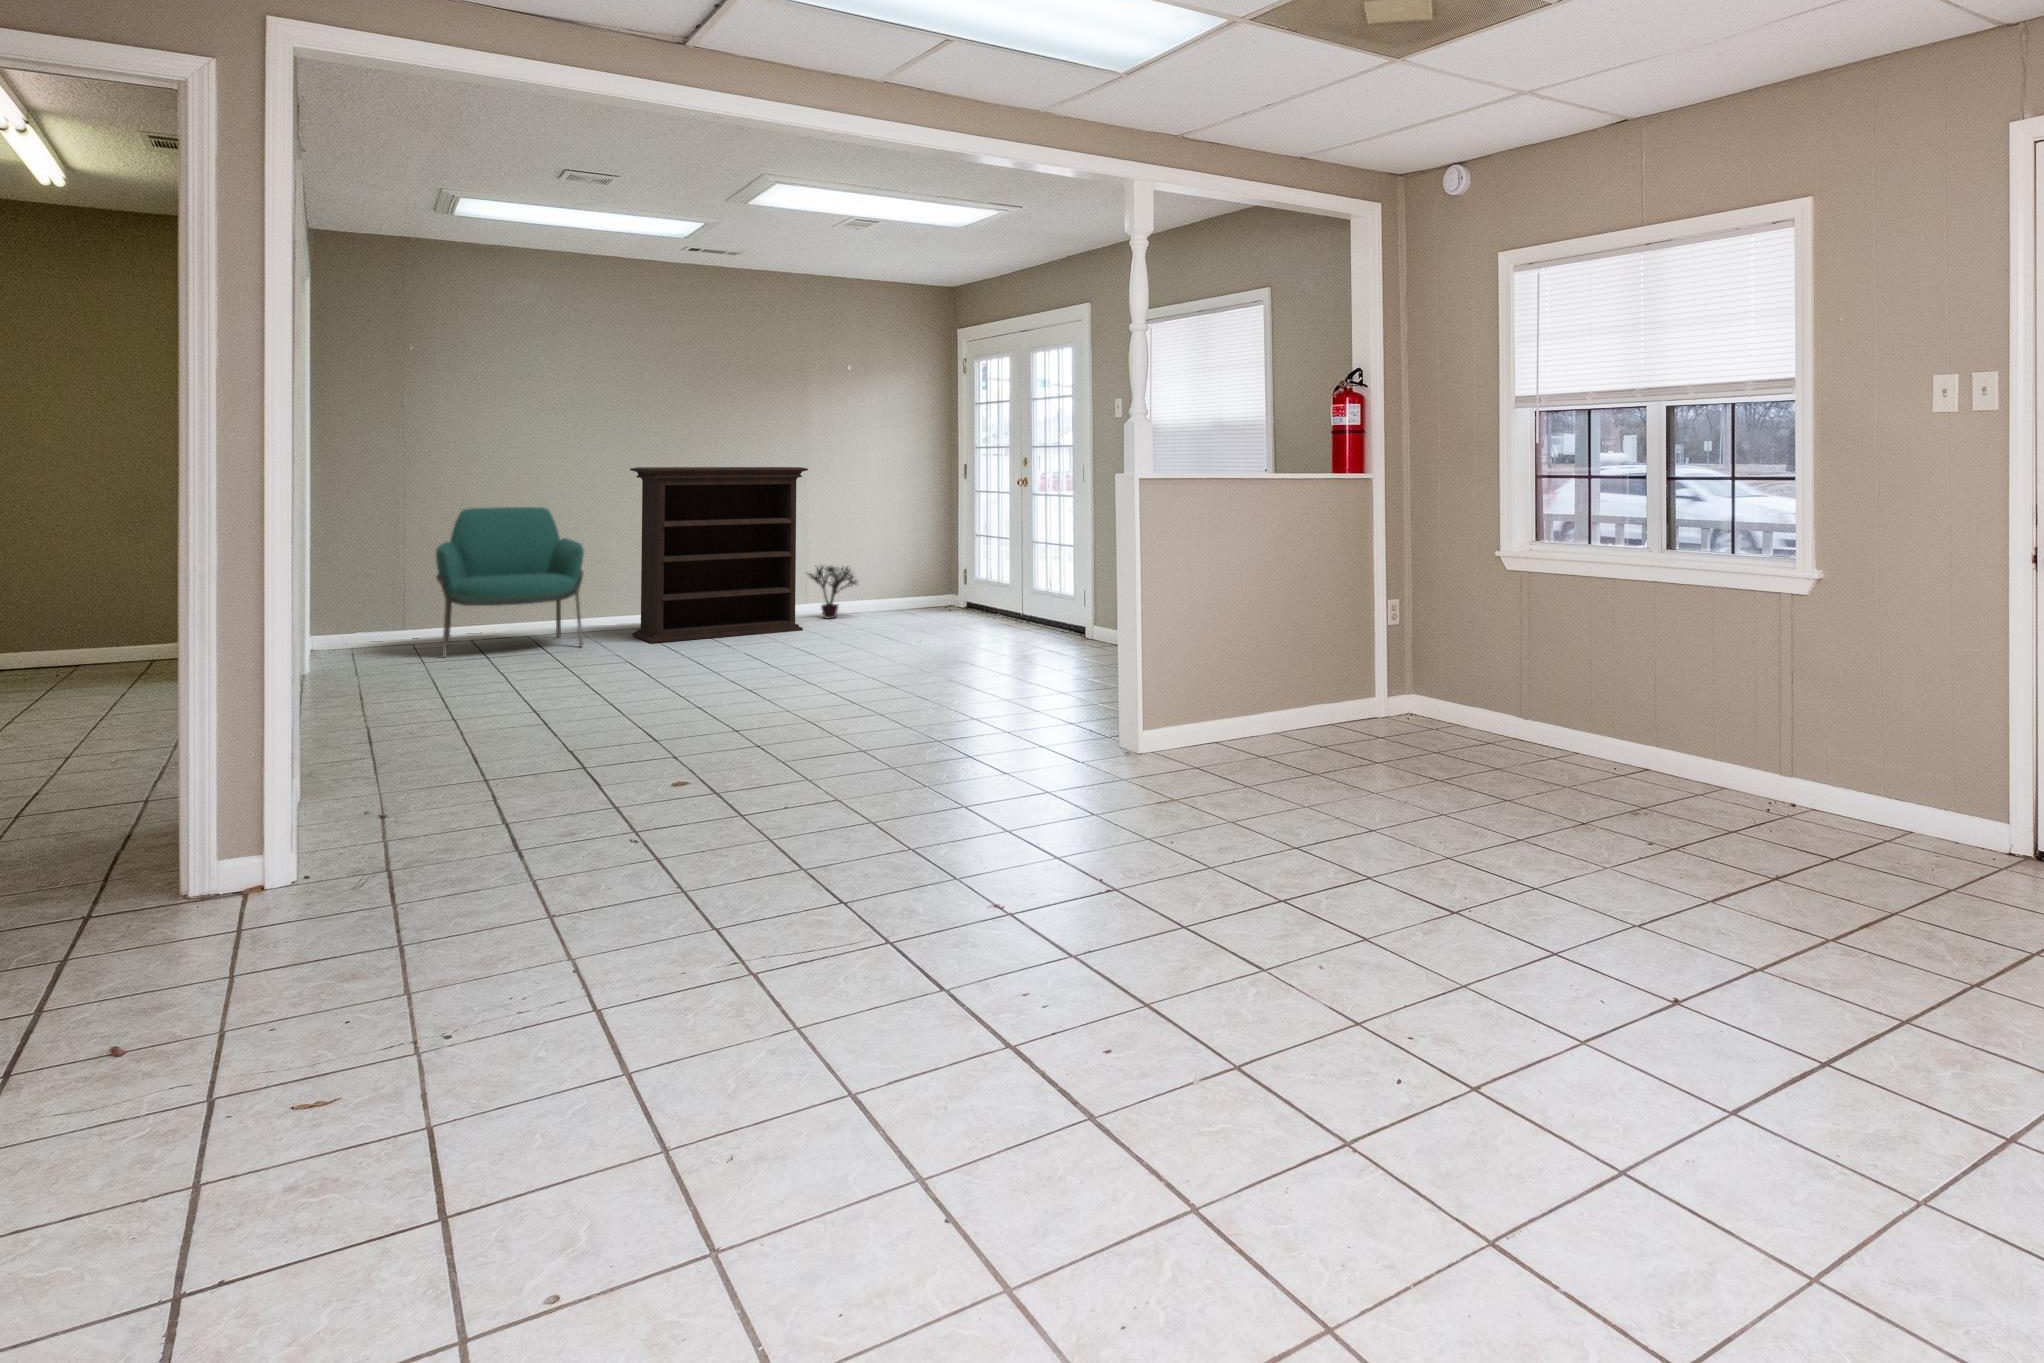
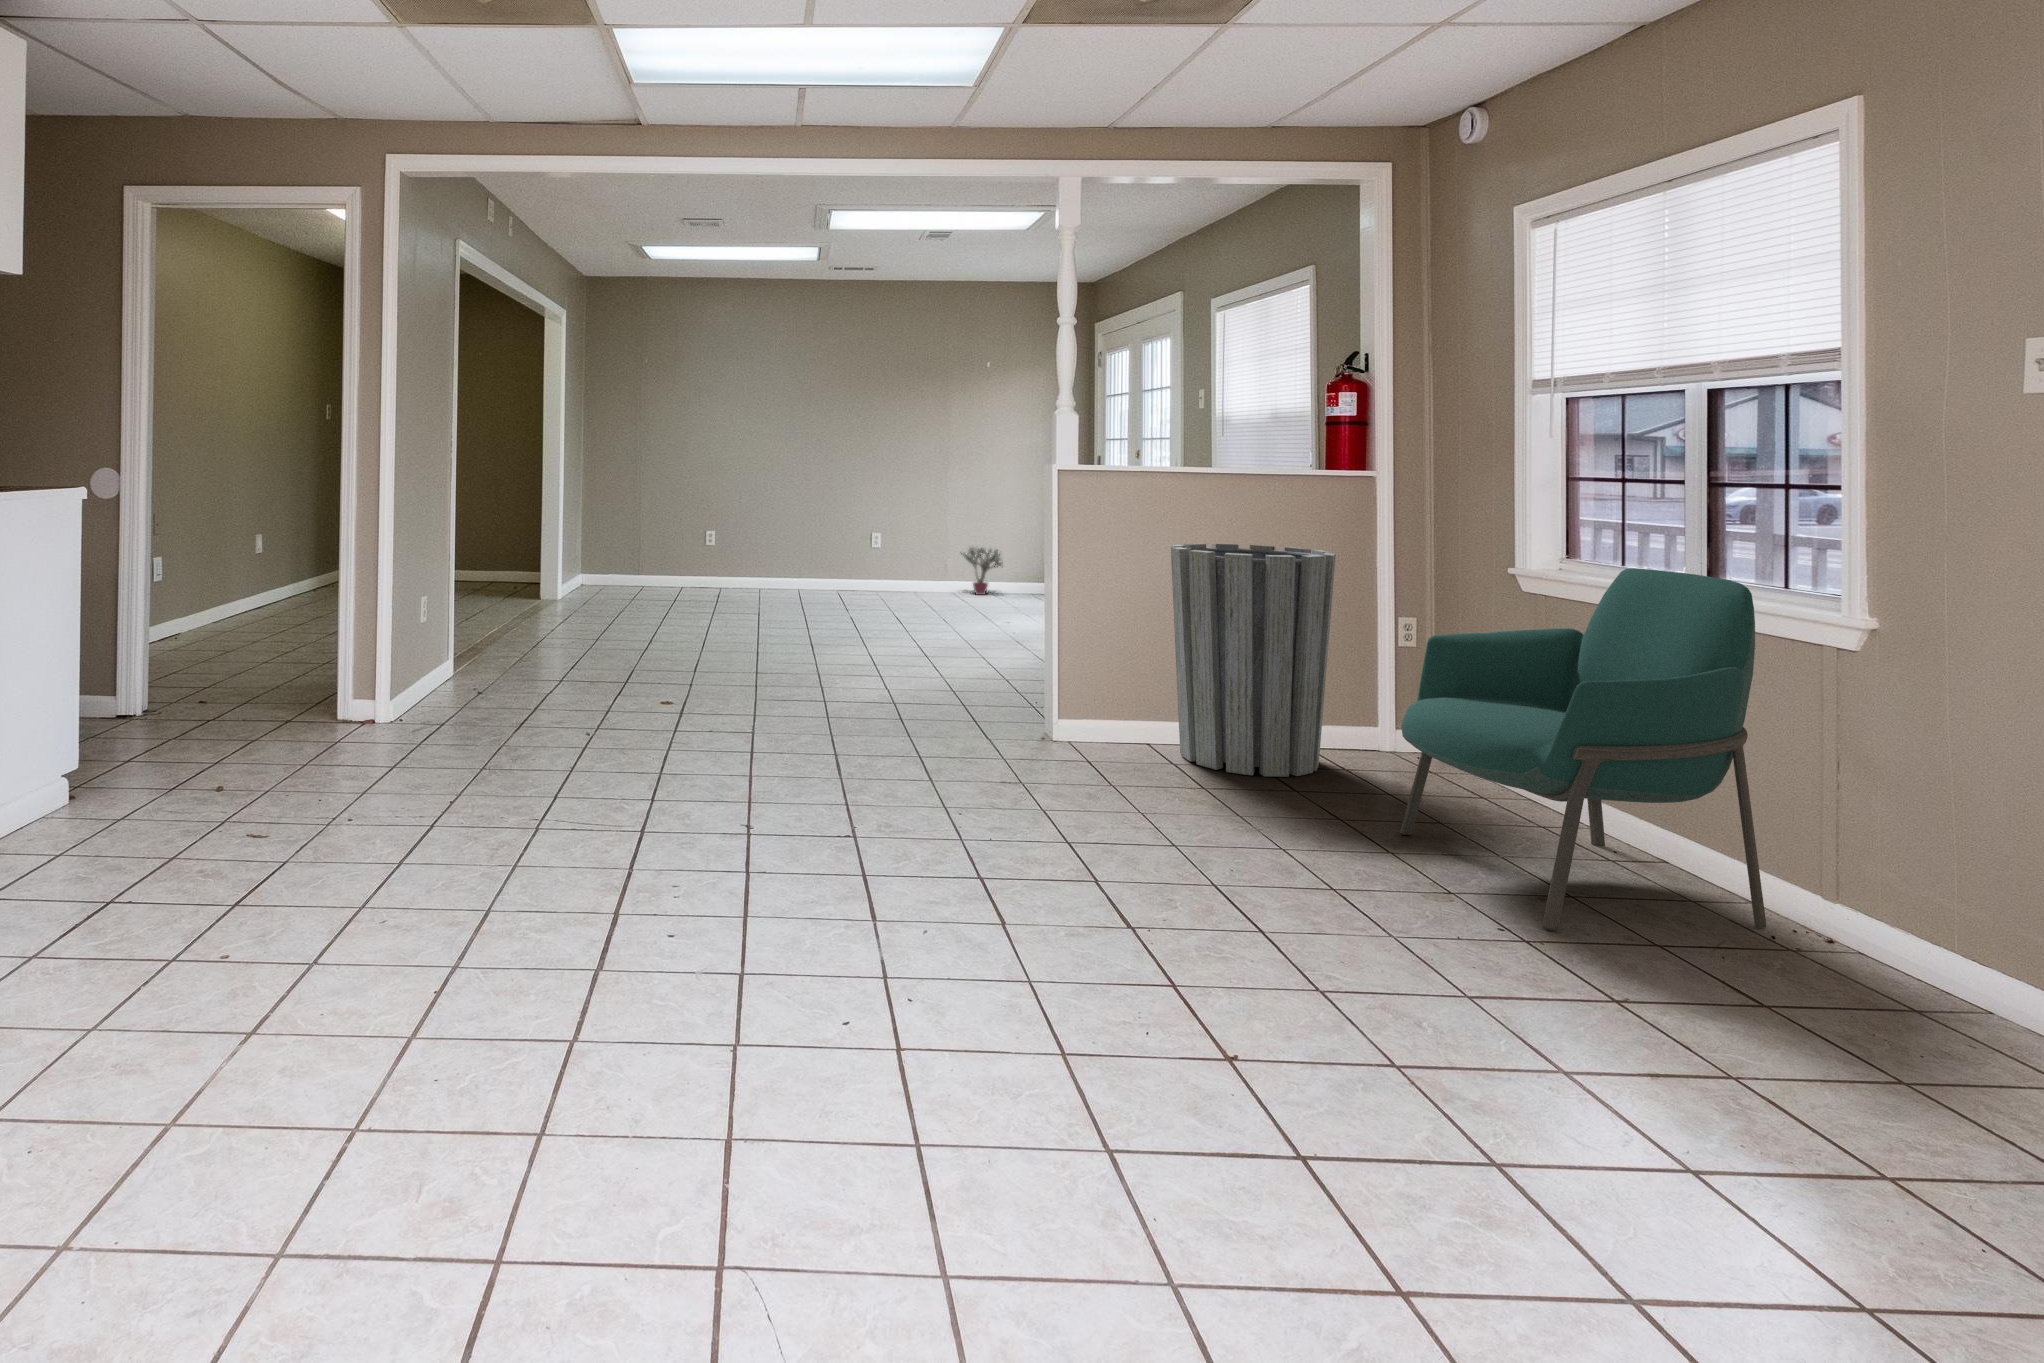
bookshelf: present [630,467,808,643] -> none [811,456,950,602]
armchair: present [436,507,584,657] -> present [1400,568,1766,930]
trash can: none [1233,545,1379,761] -> present [1171,544,1336,777]

